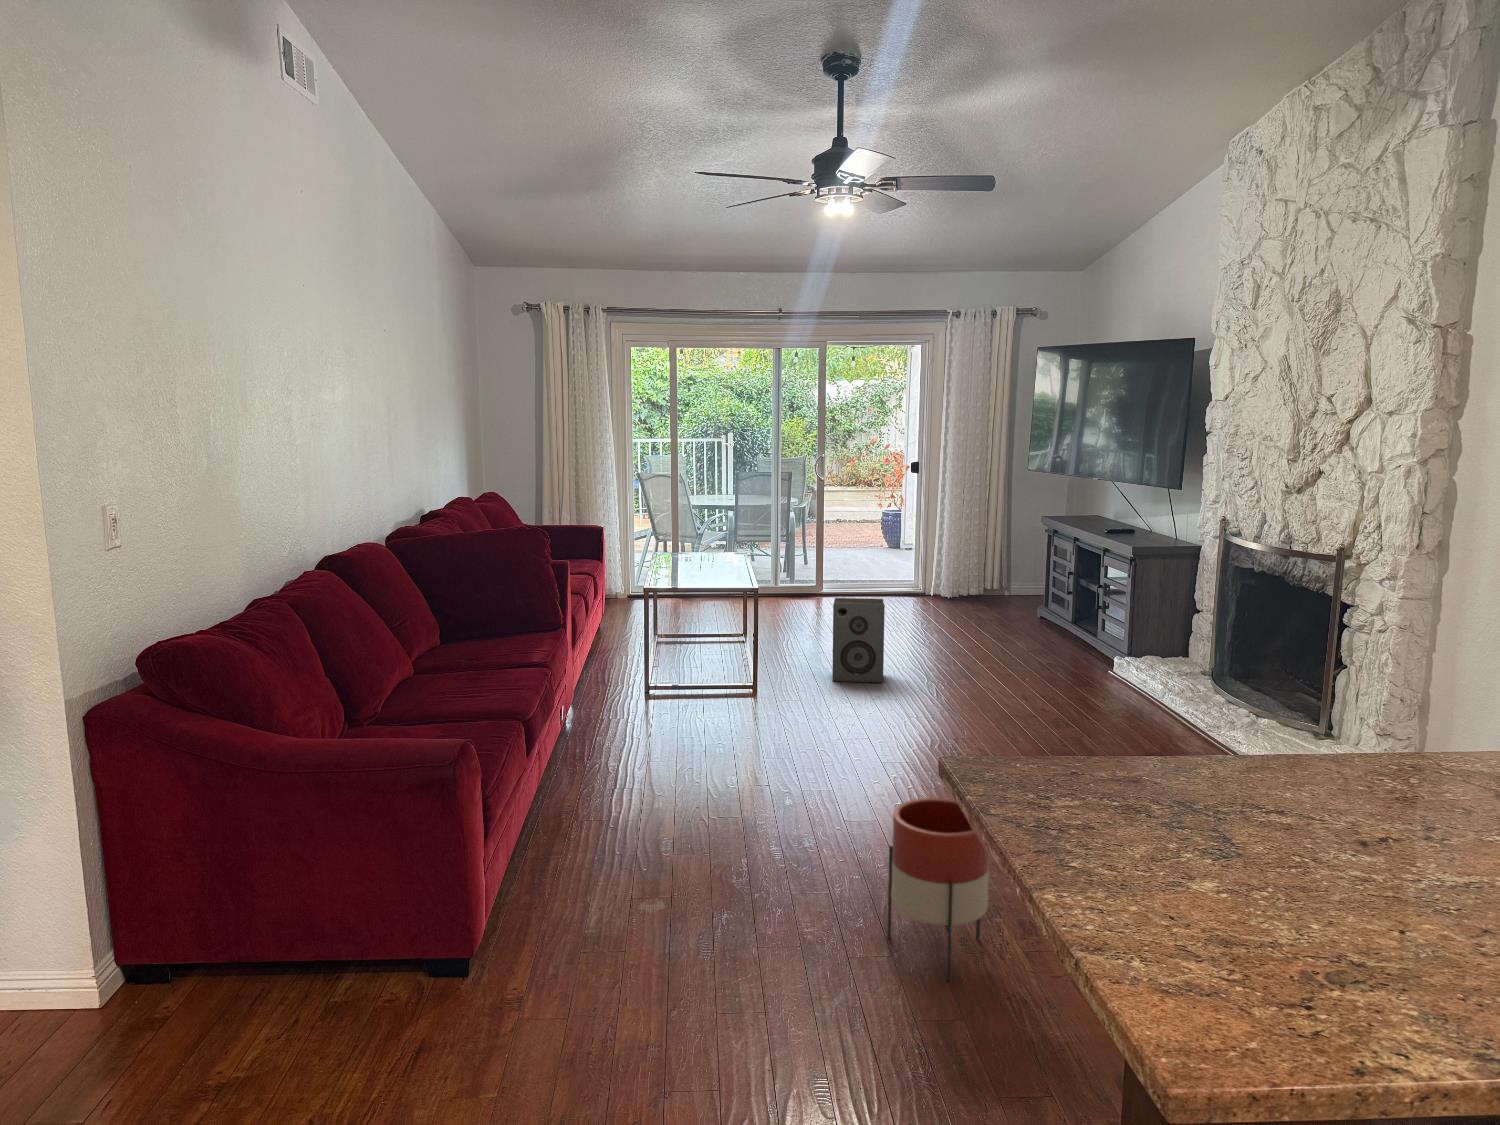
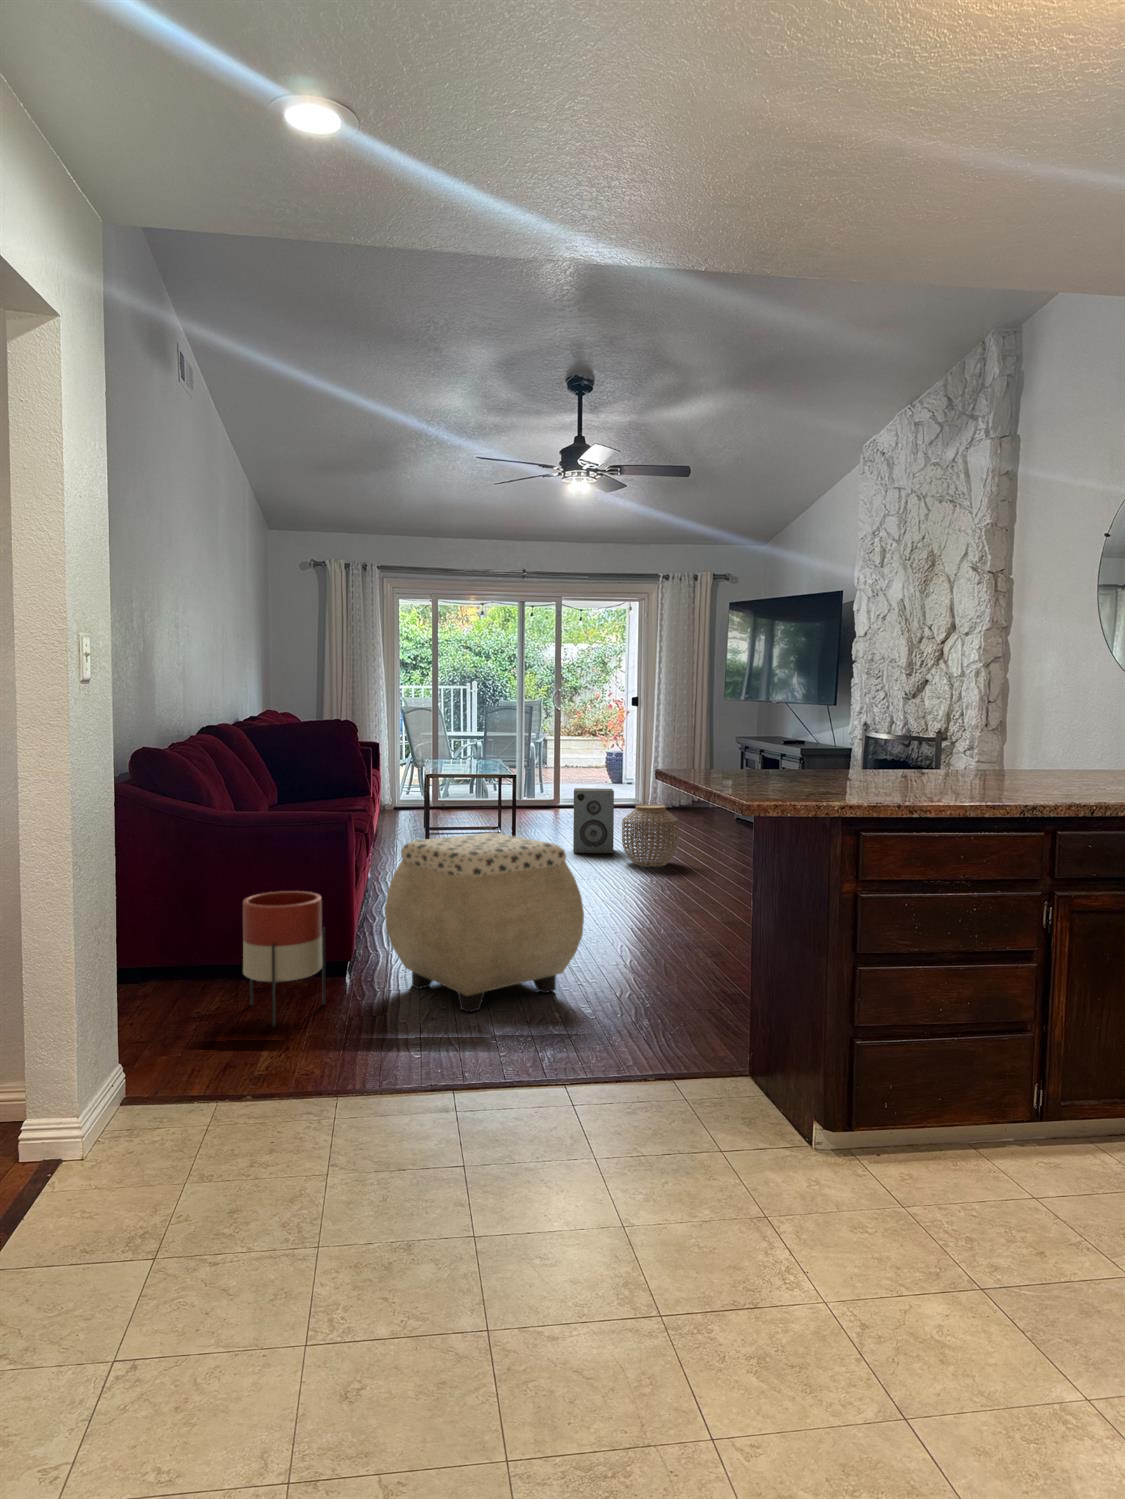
woven basket: none [894,627,968,710] -> present [622,804,679,867]
ottoman: none [535,747,823,1053] -> present [385,833,584,1012]
planter: present [887,798,989,981] -> present [243,891,326,1026]

